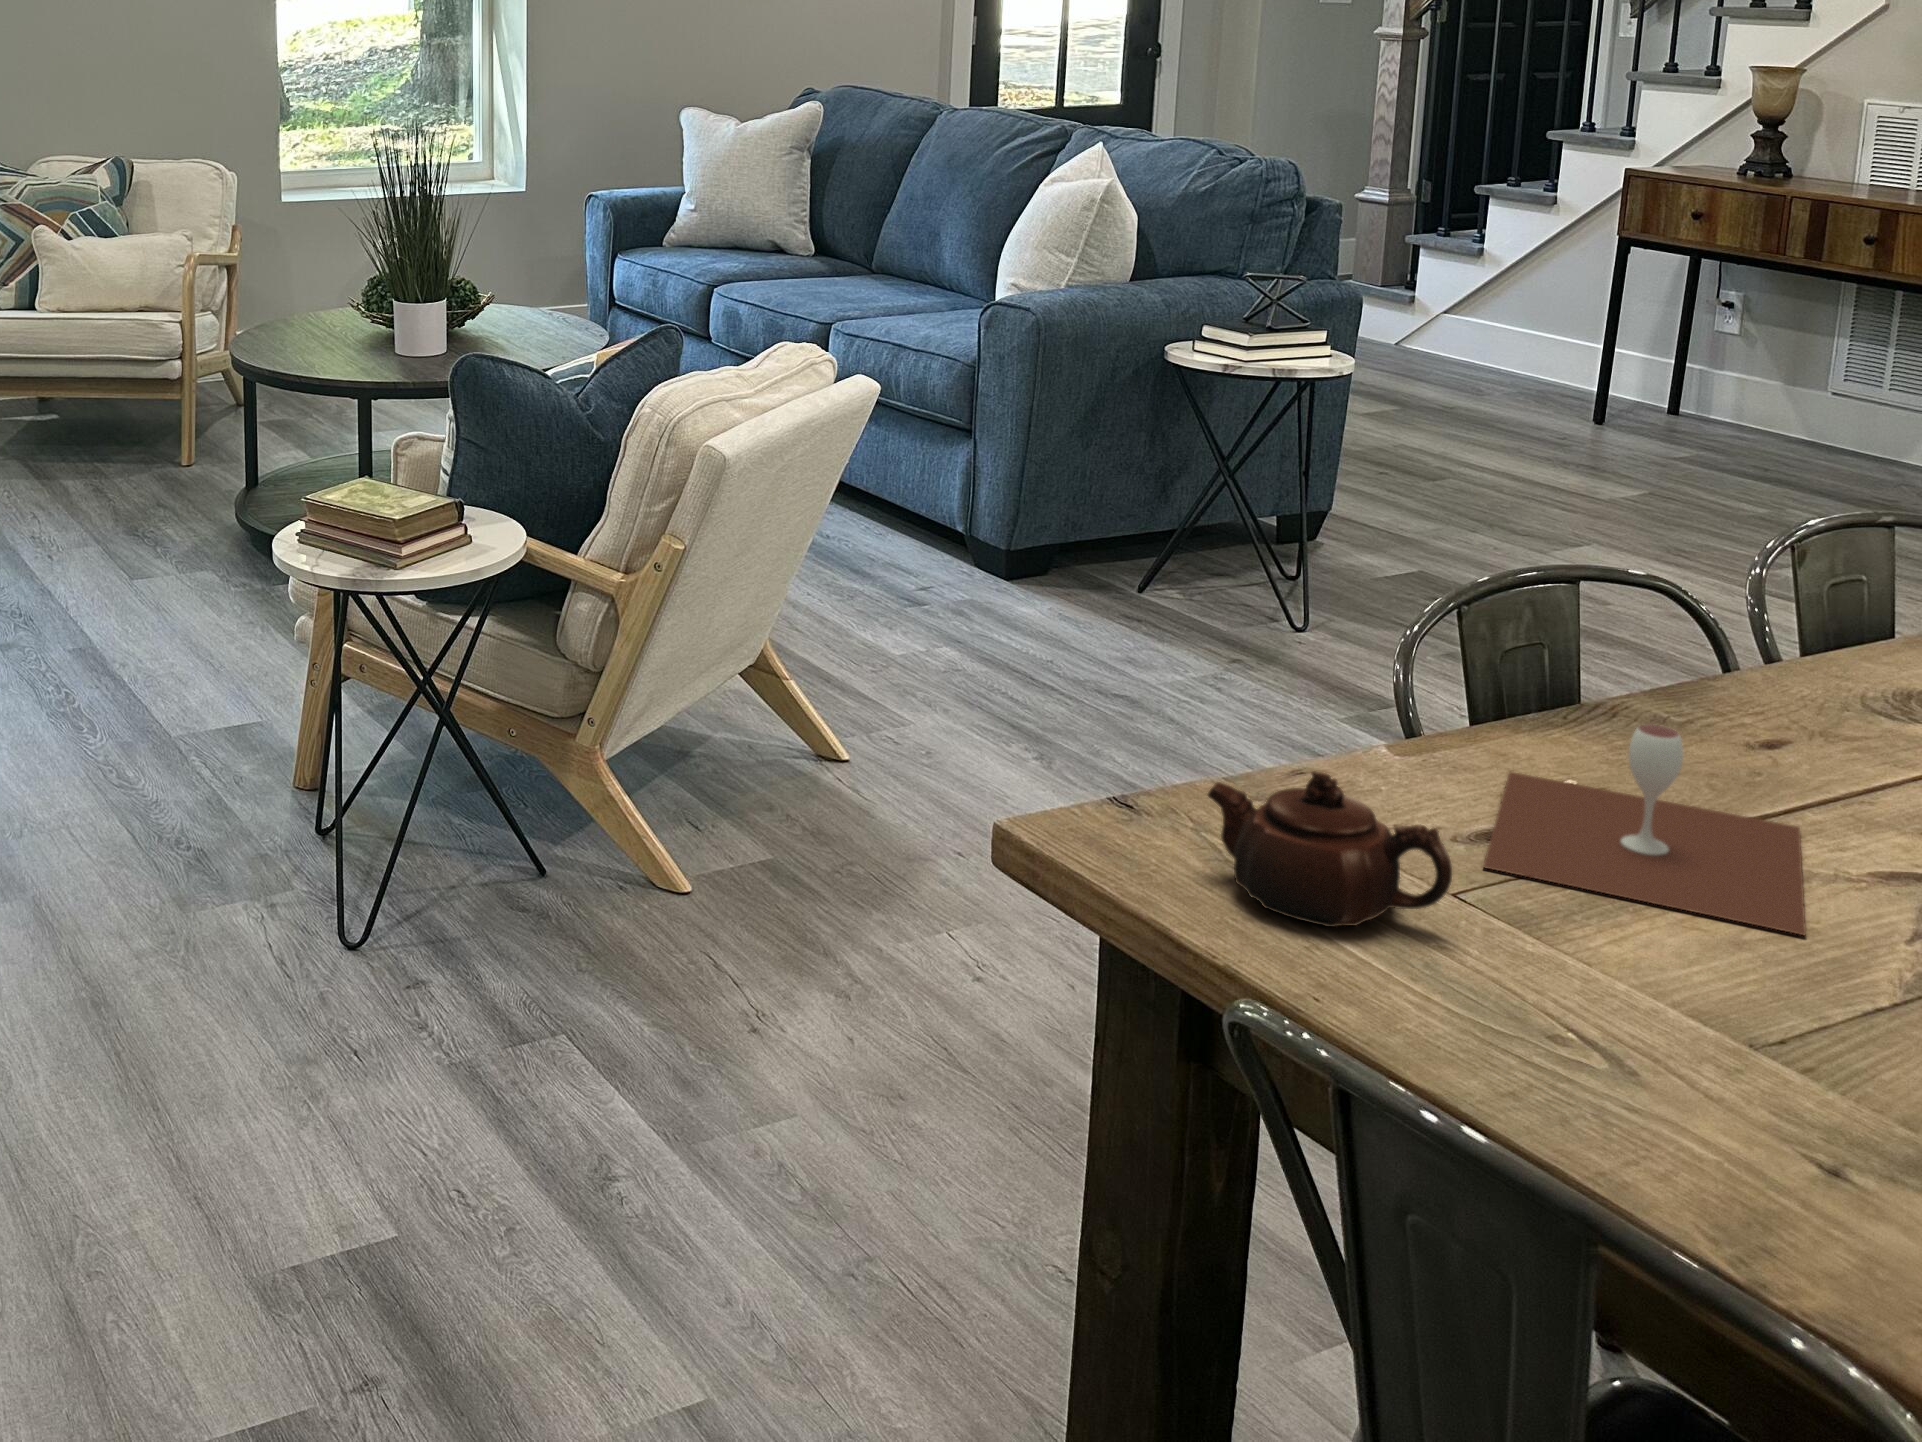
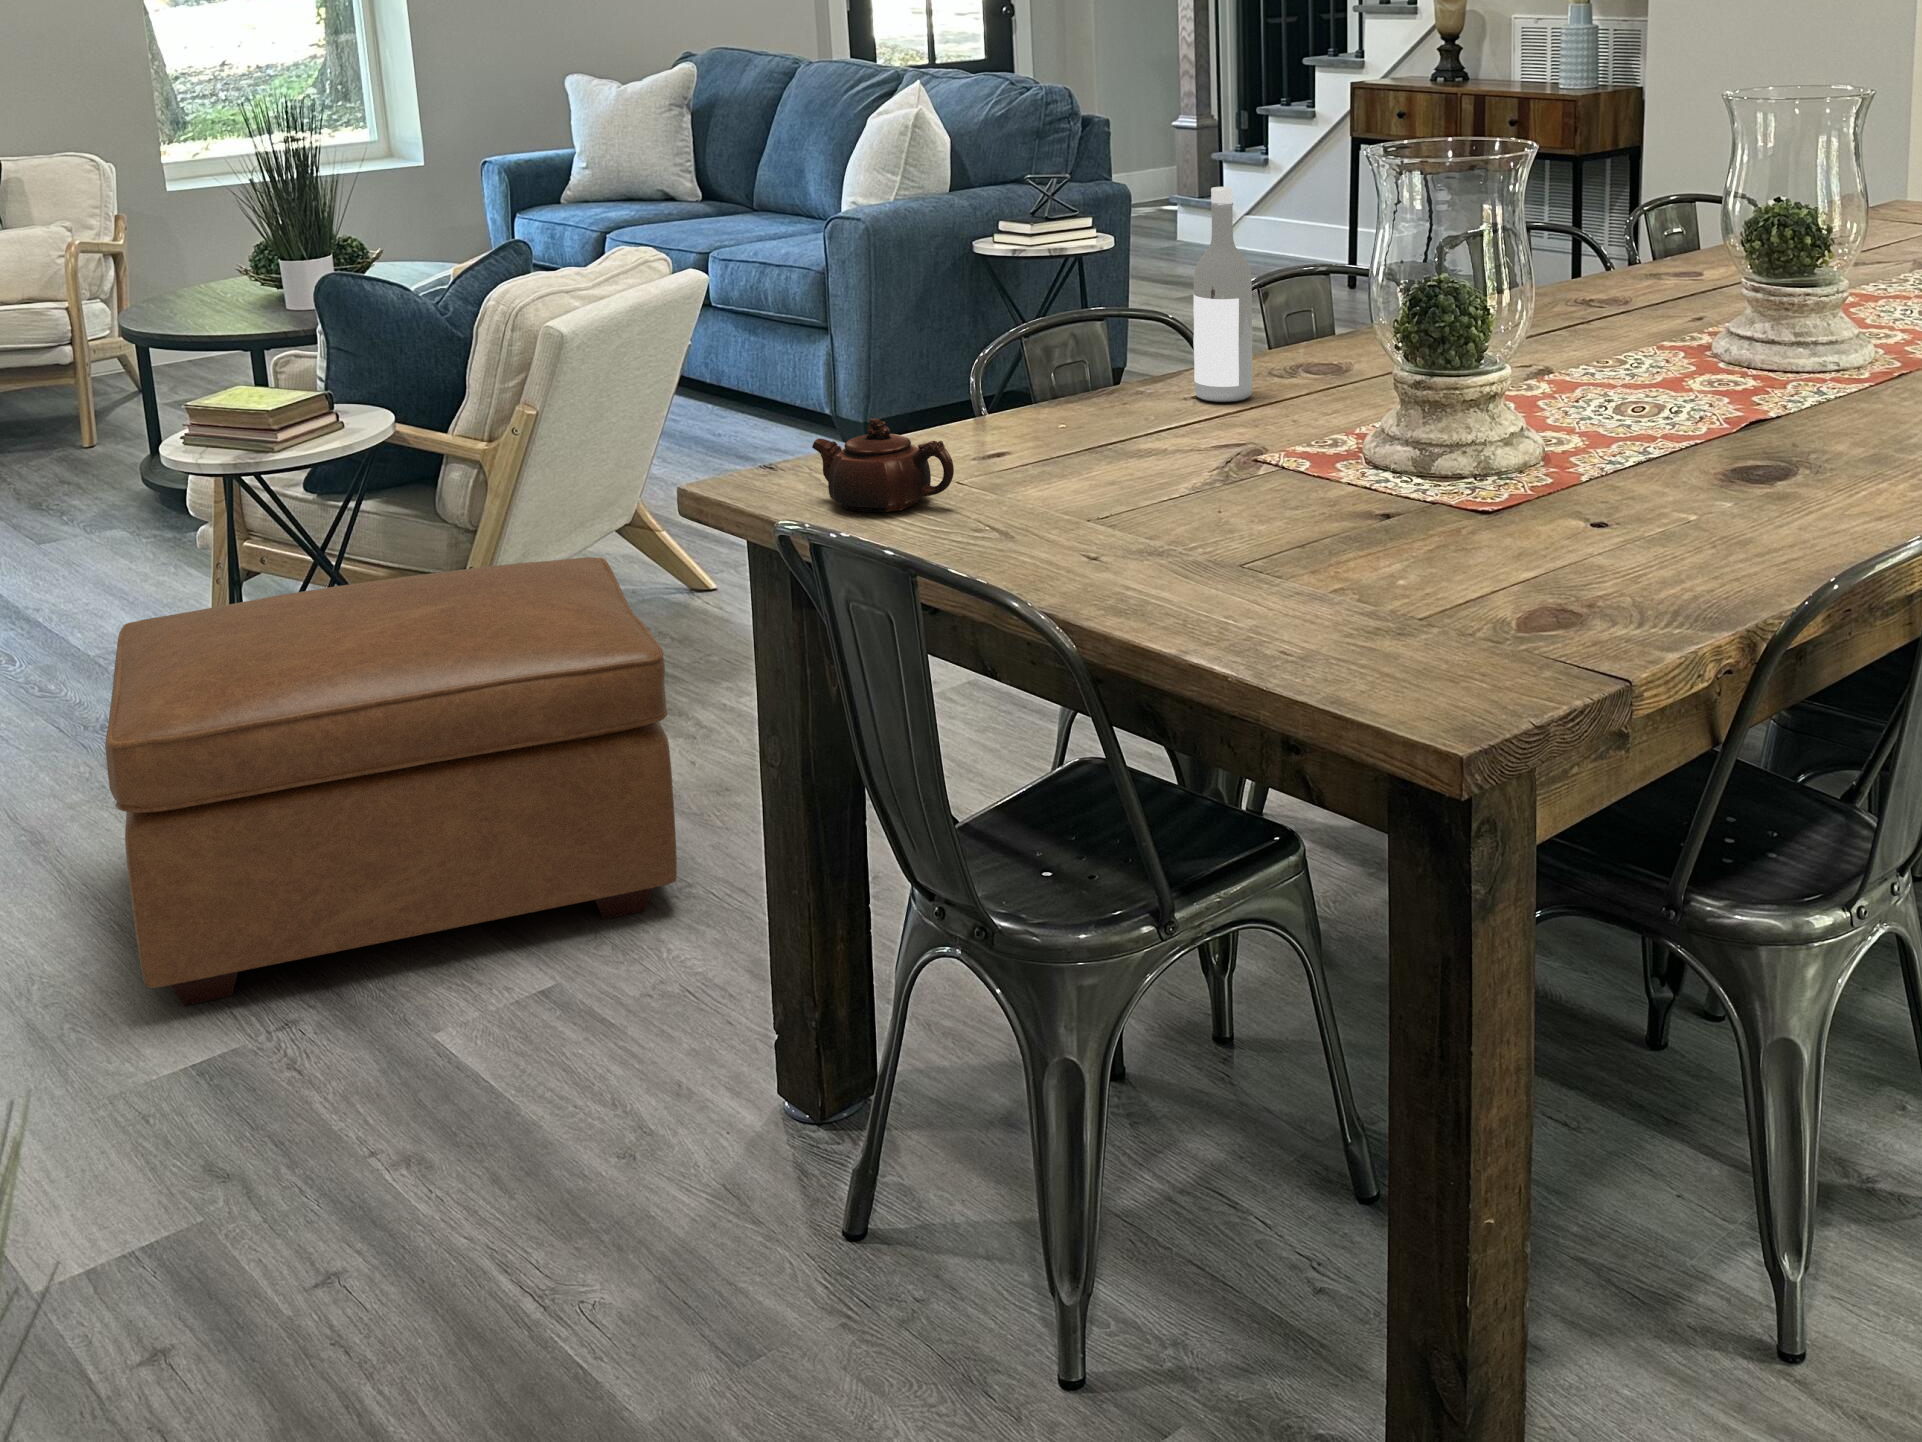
wine bottle: none [1738,417,1865,751] -> present [1194,187,1252,402]
wine glass: present [1483,724,1806,935] -> none [995,378,1200,482]
ottoman: none [184,763,871,1306] -> present [105,557,677,1006]

